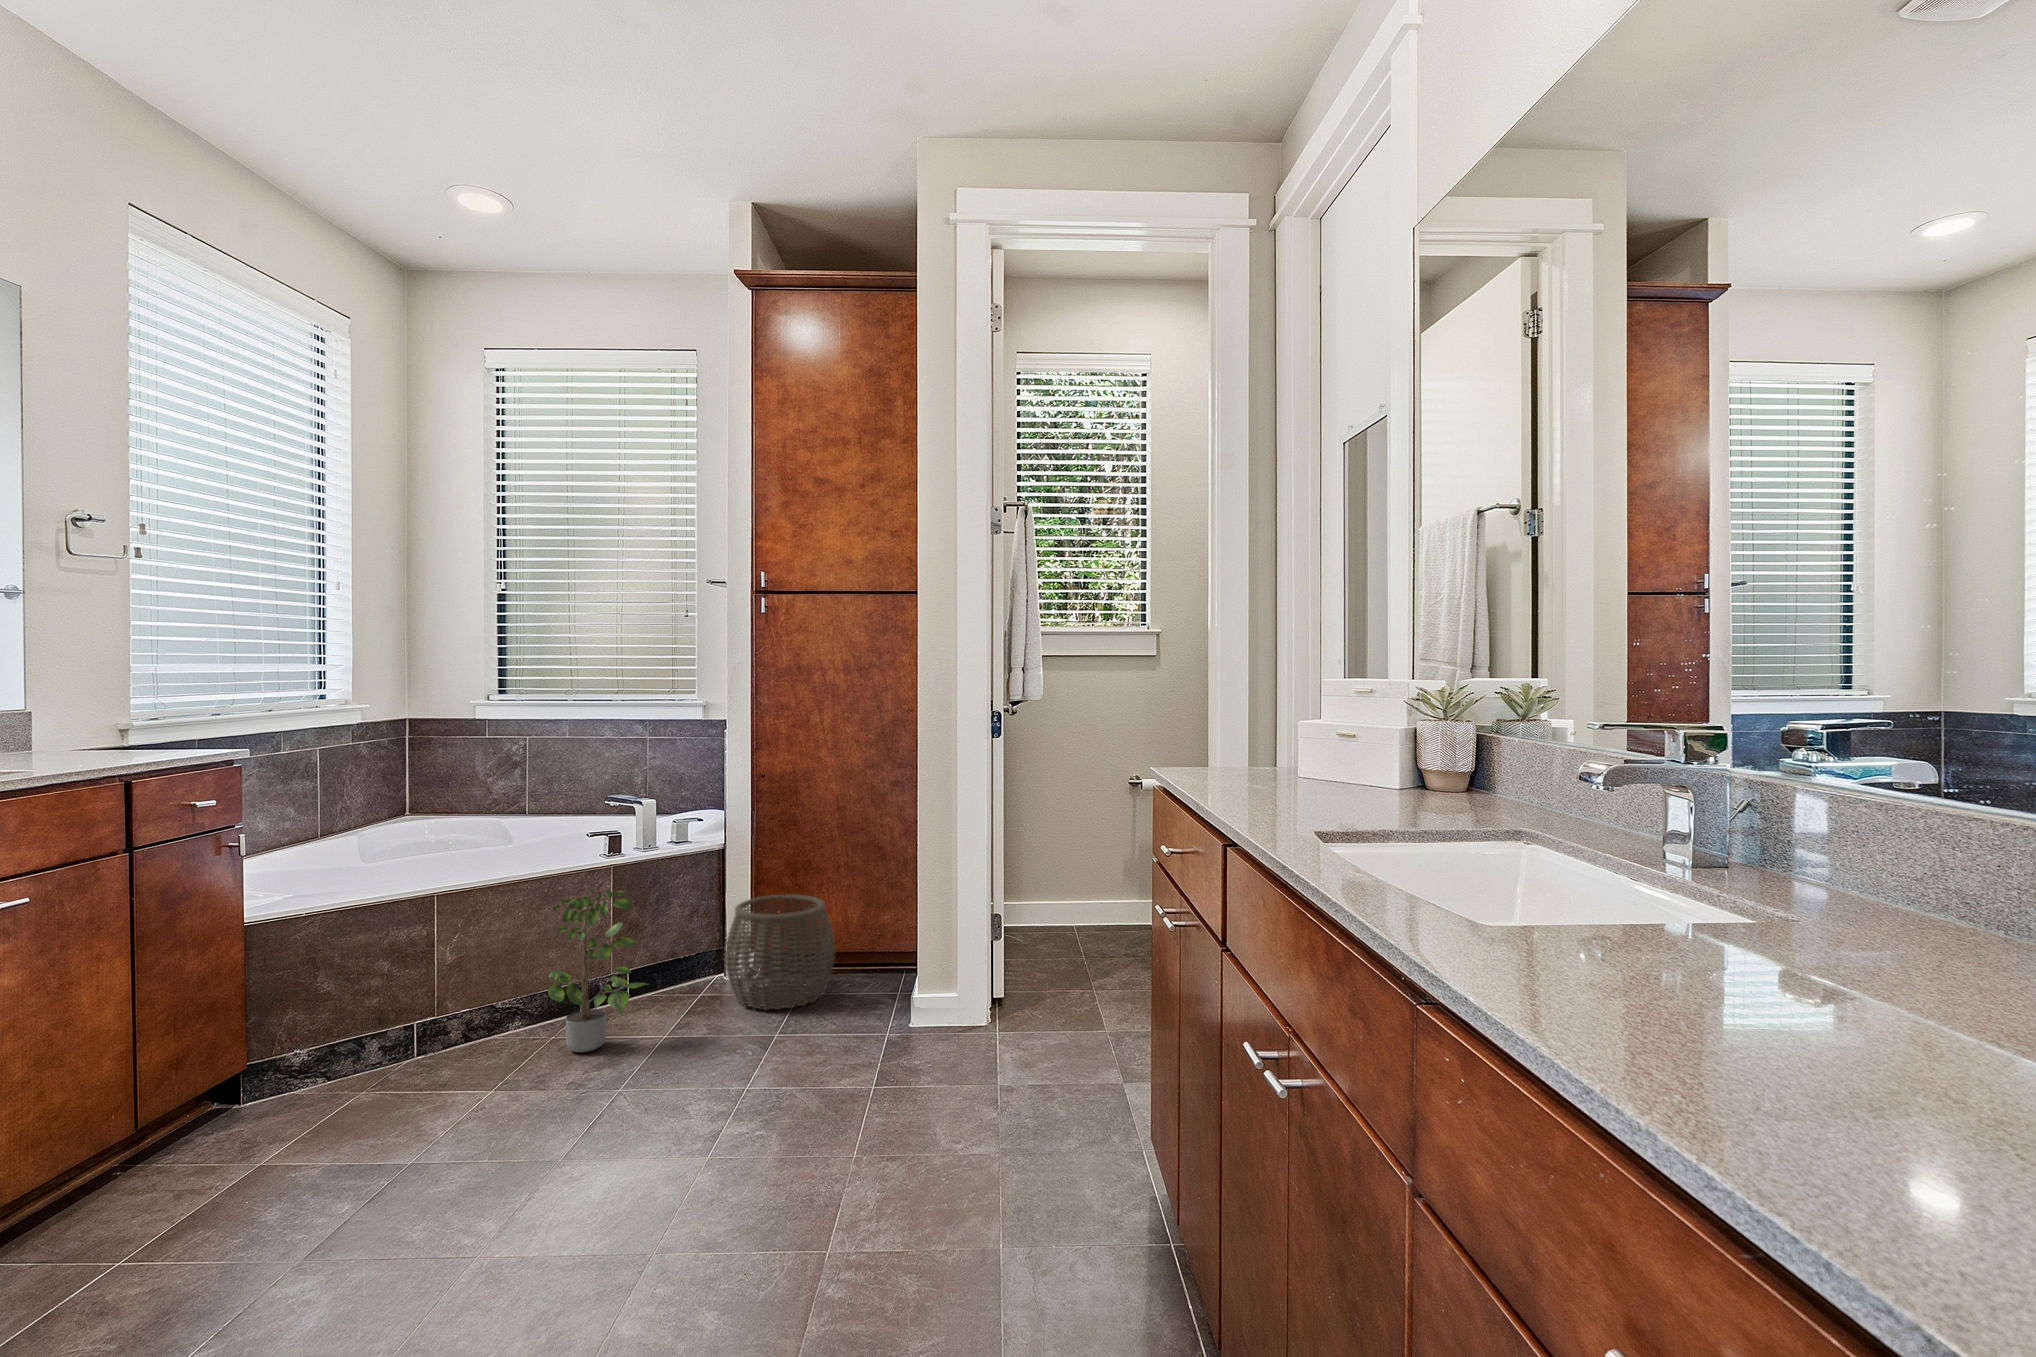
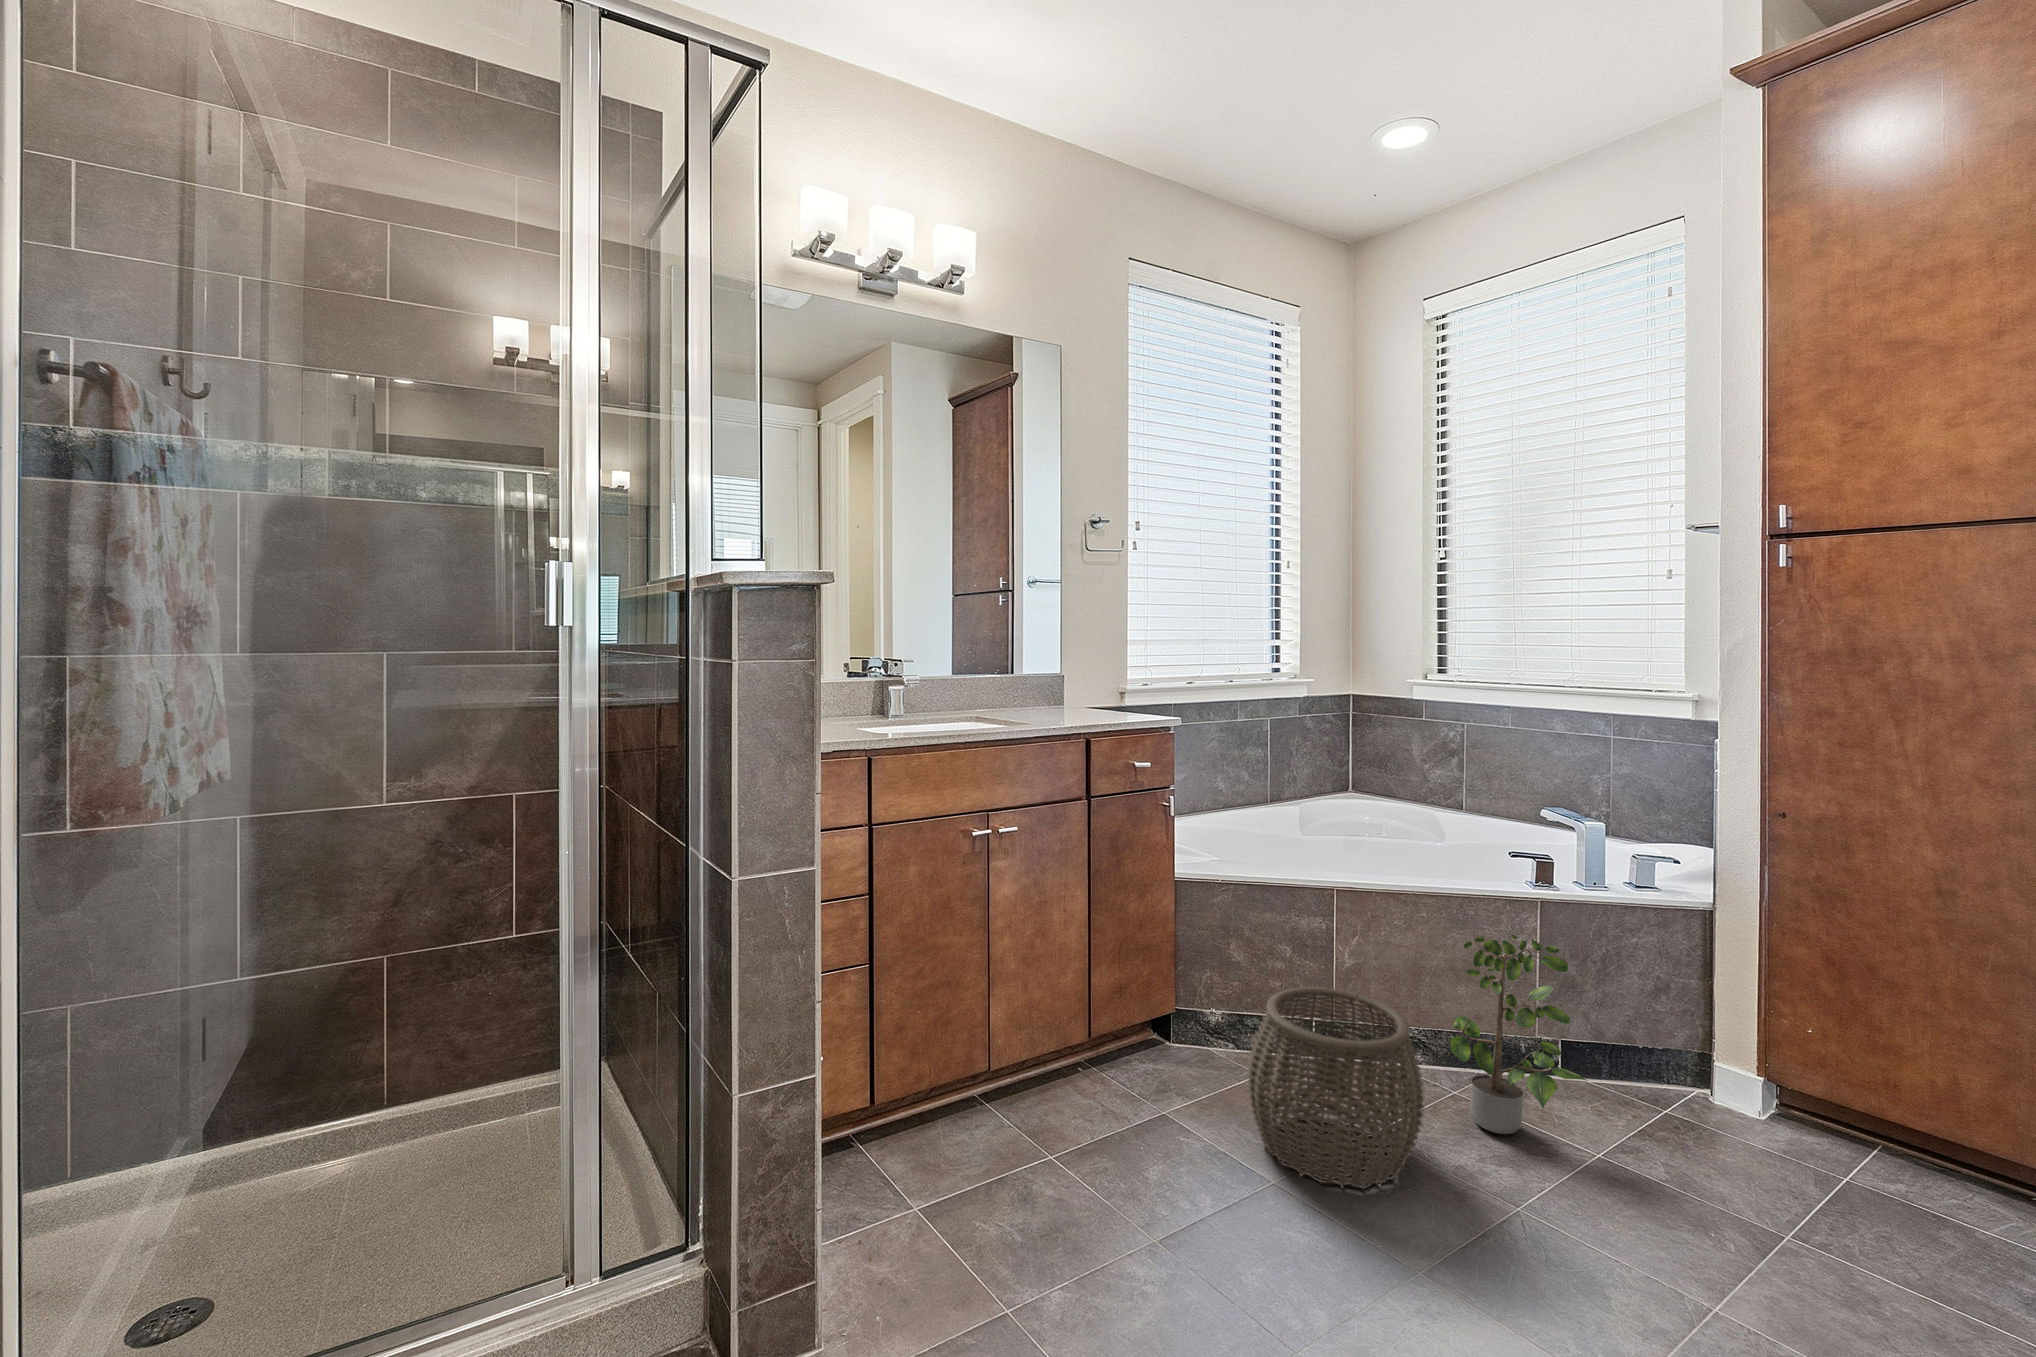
woven basket: present [724,895,835,1010] -> present [1247,987,1424,1190]

